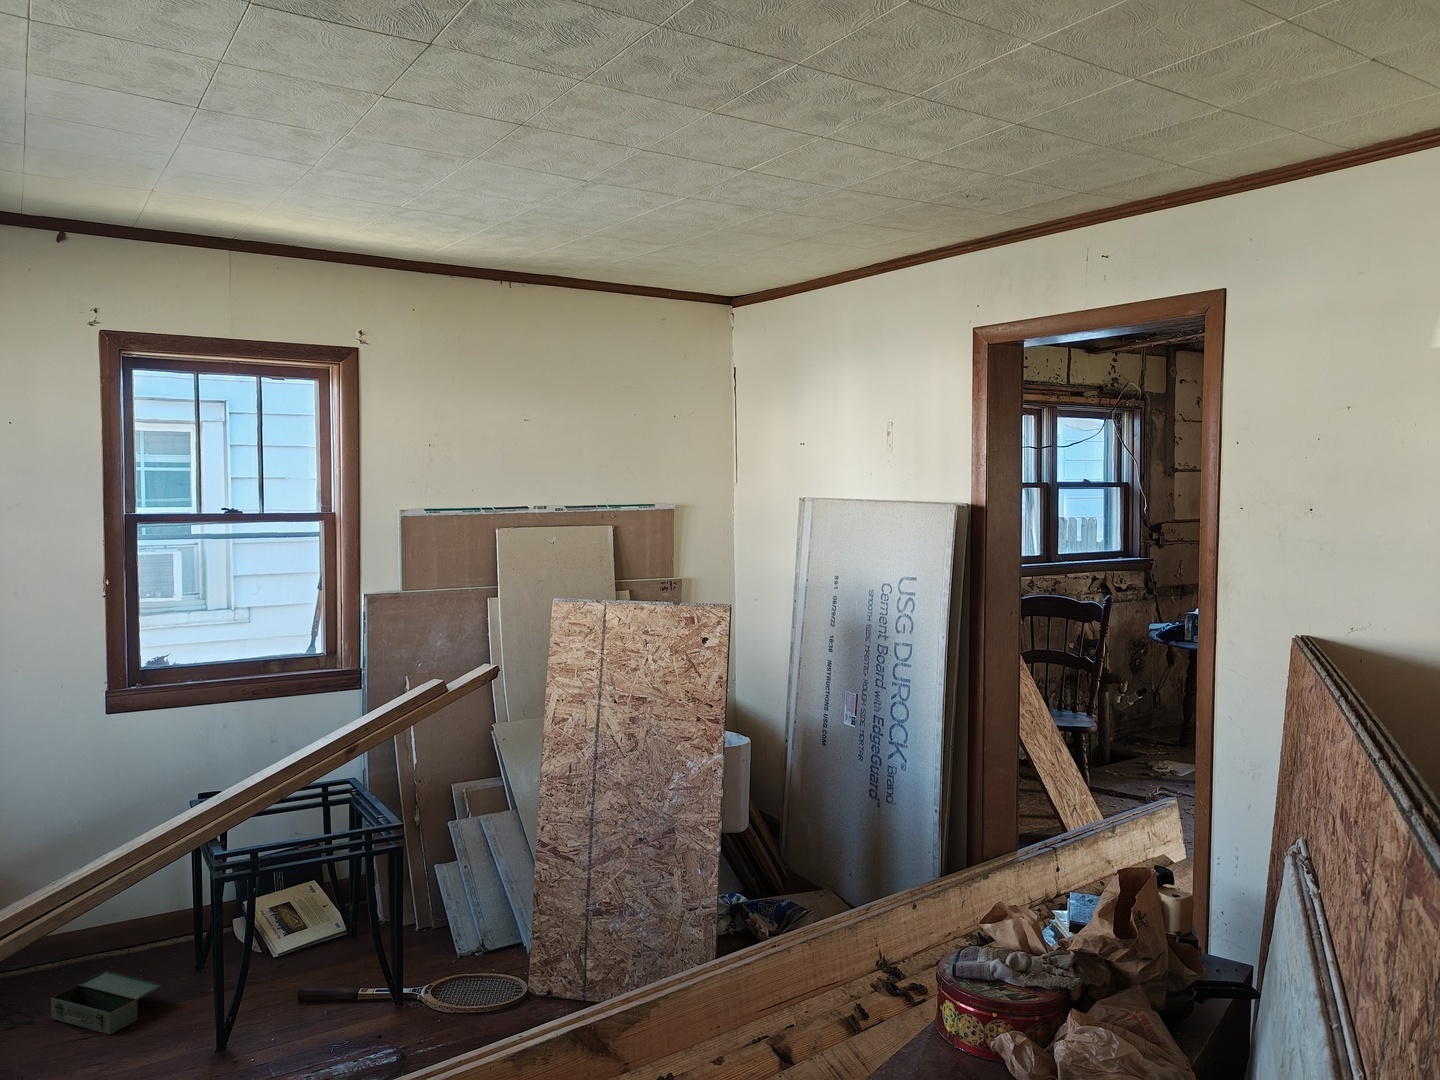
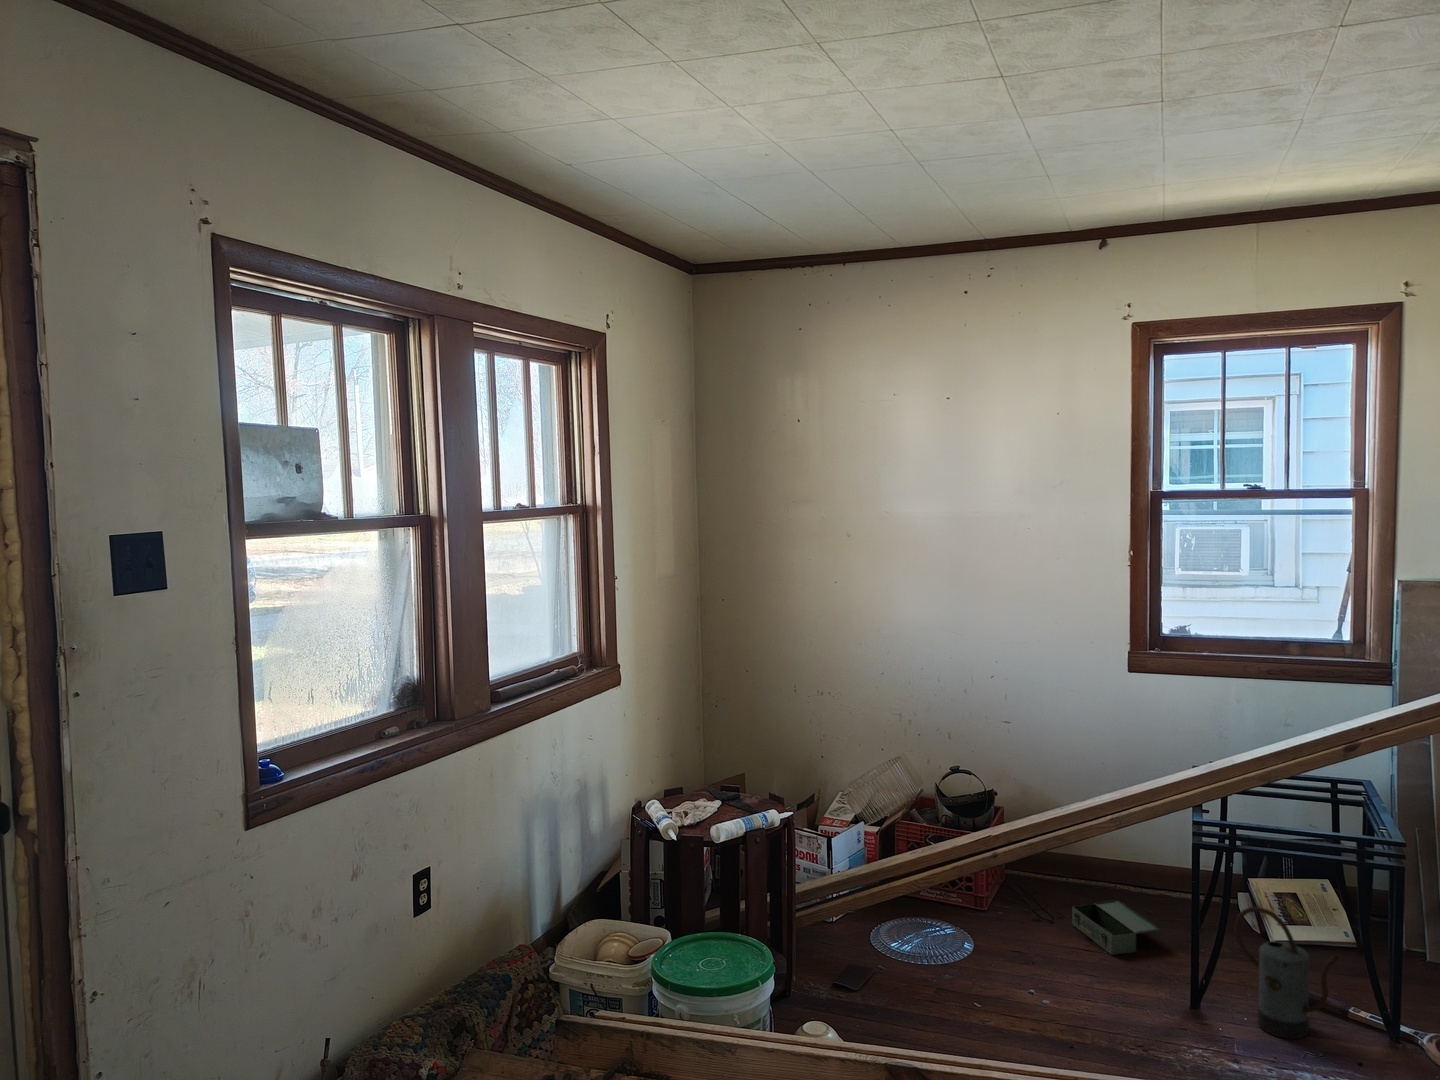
watering can: none [255,924,358,1046] -> present [1234,907,1340,1039]

